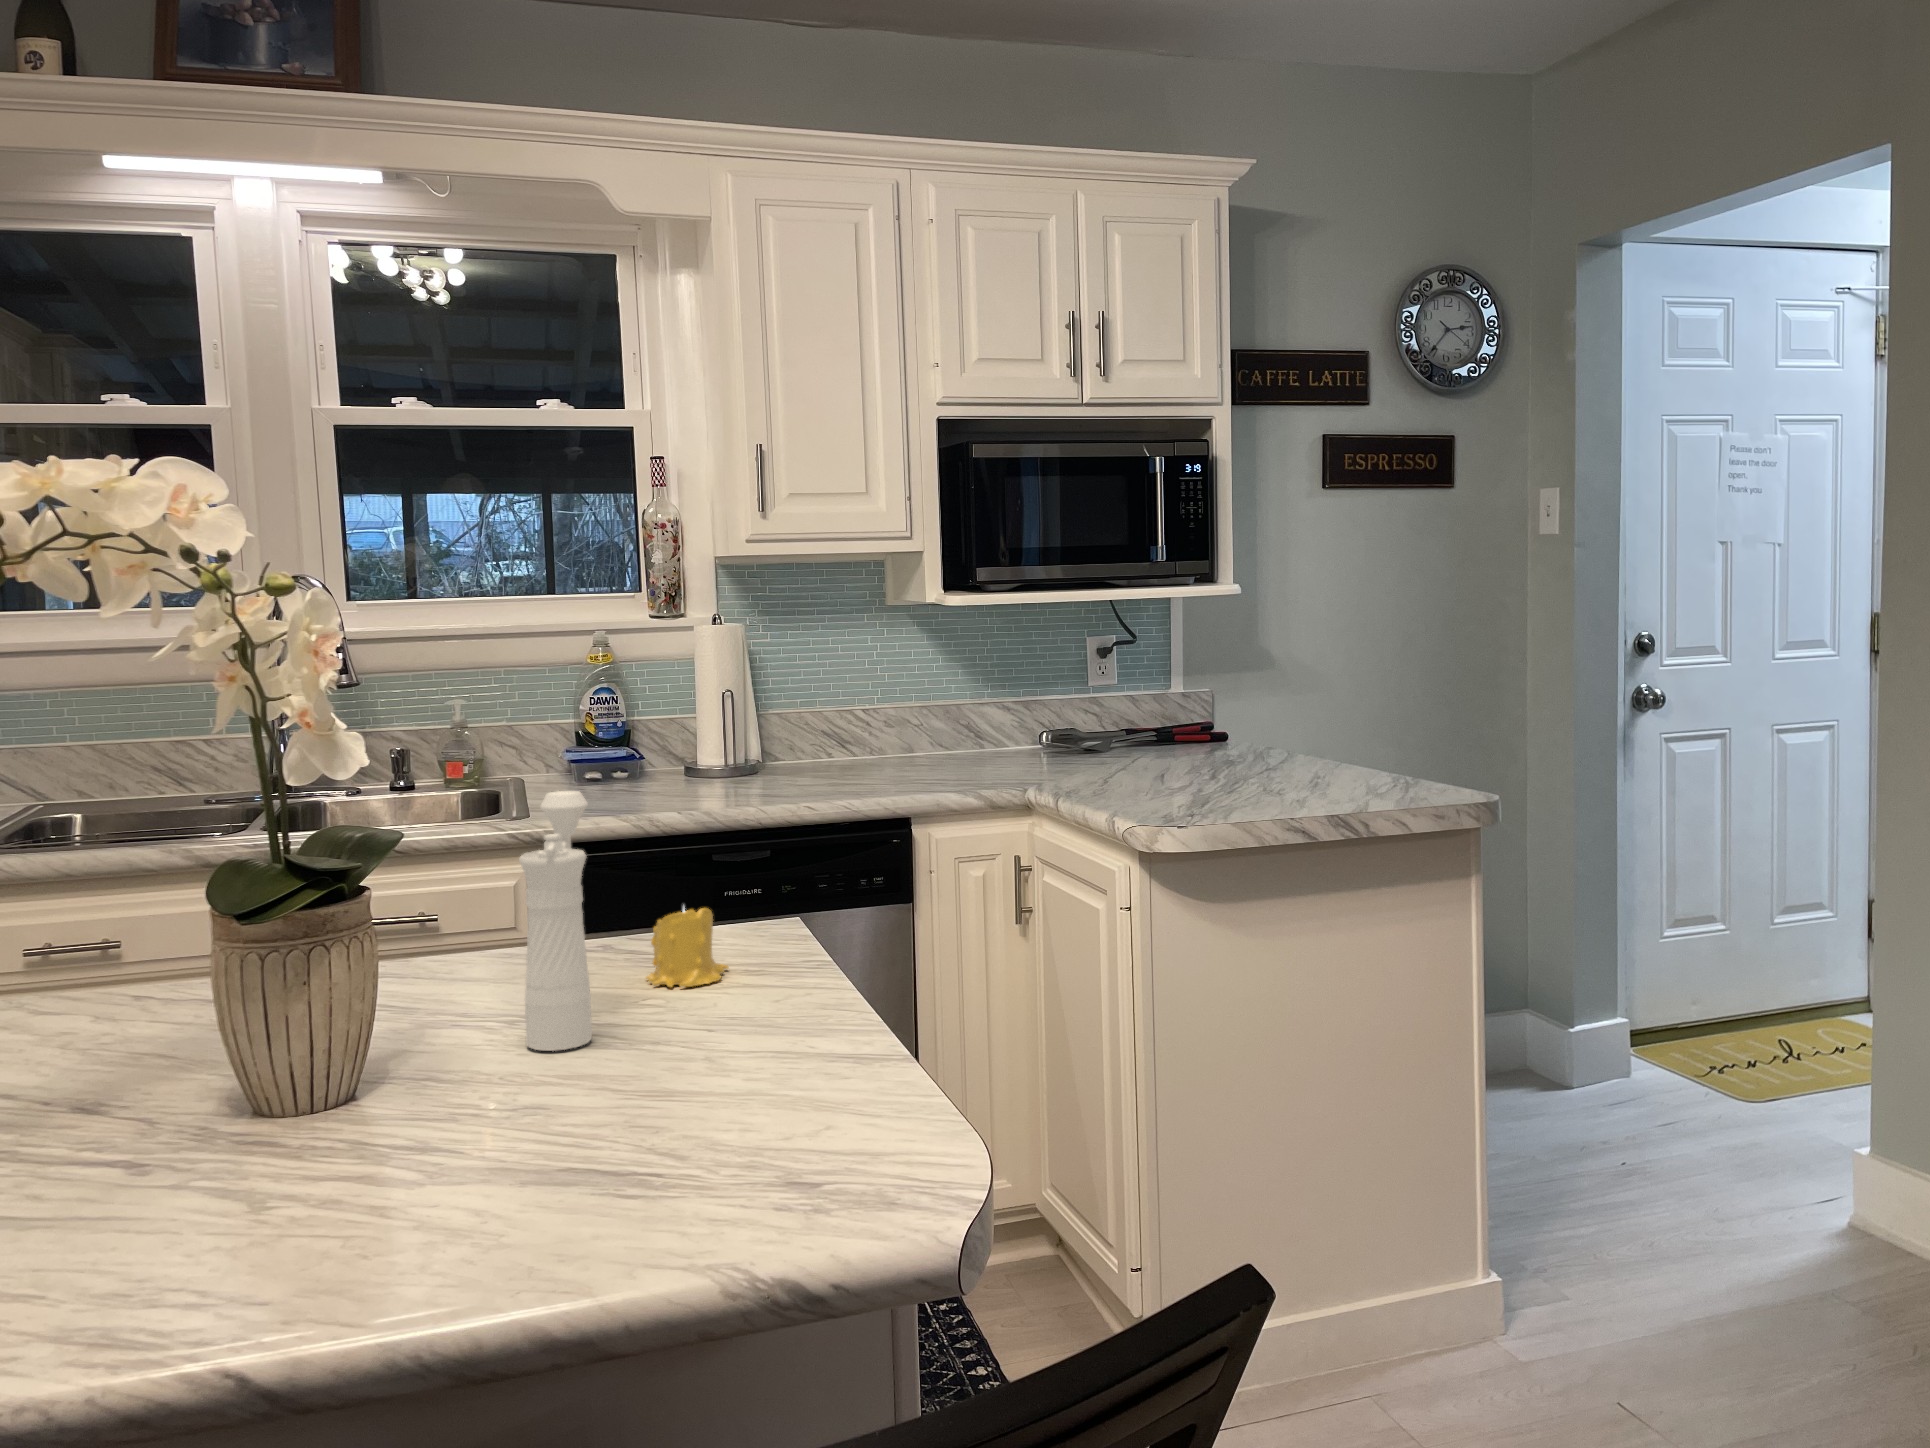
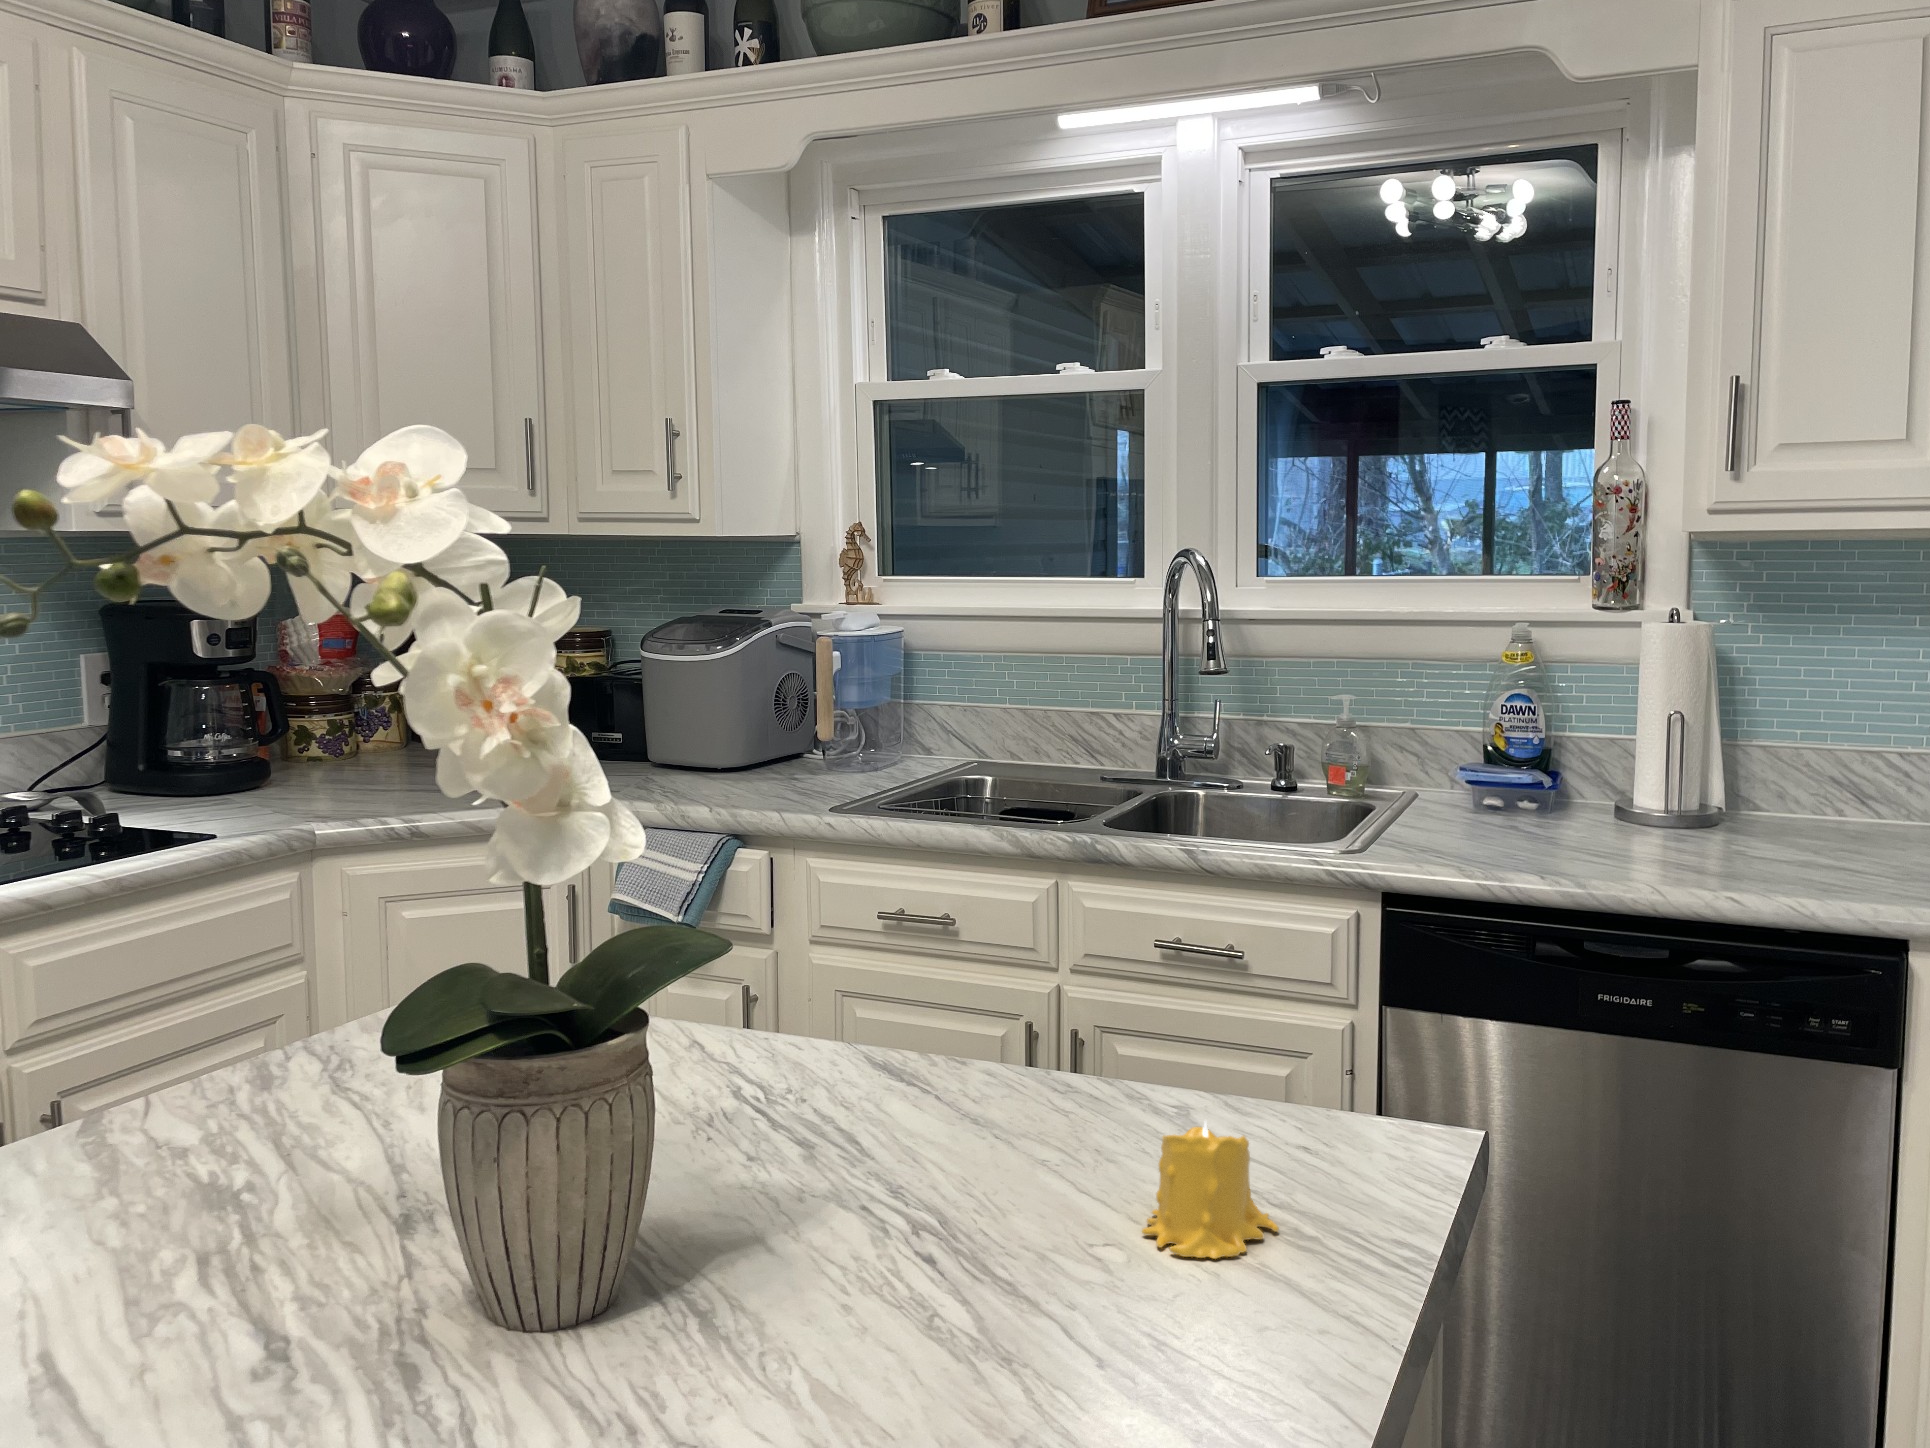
pepper mill: present [519,791,592,1051] -> none [841,930,1027,1347]

